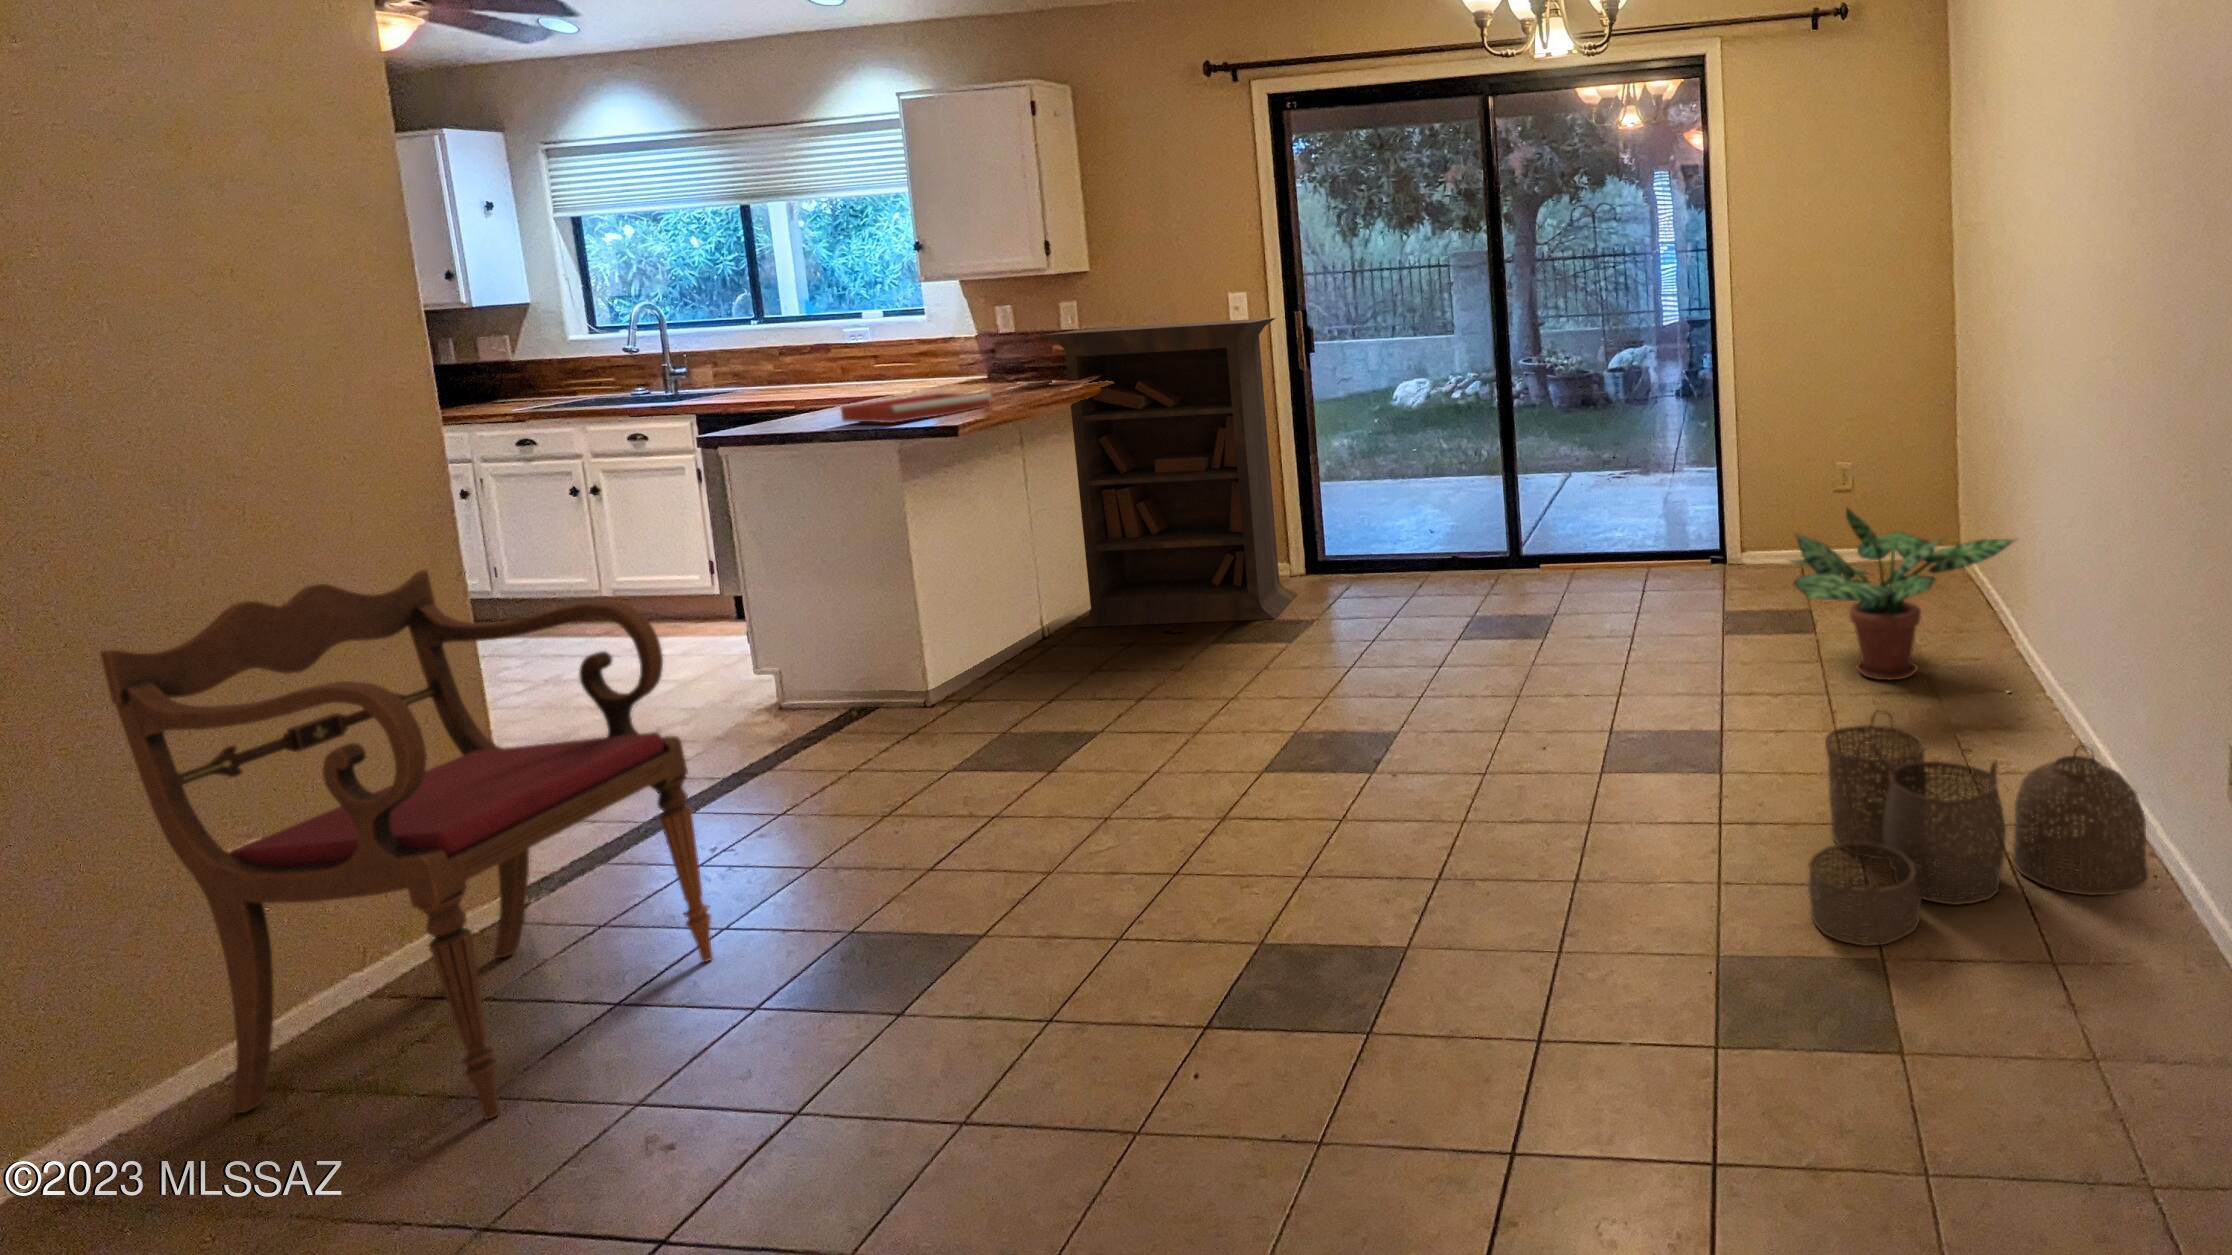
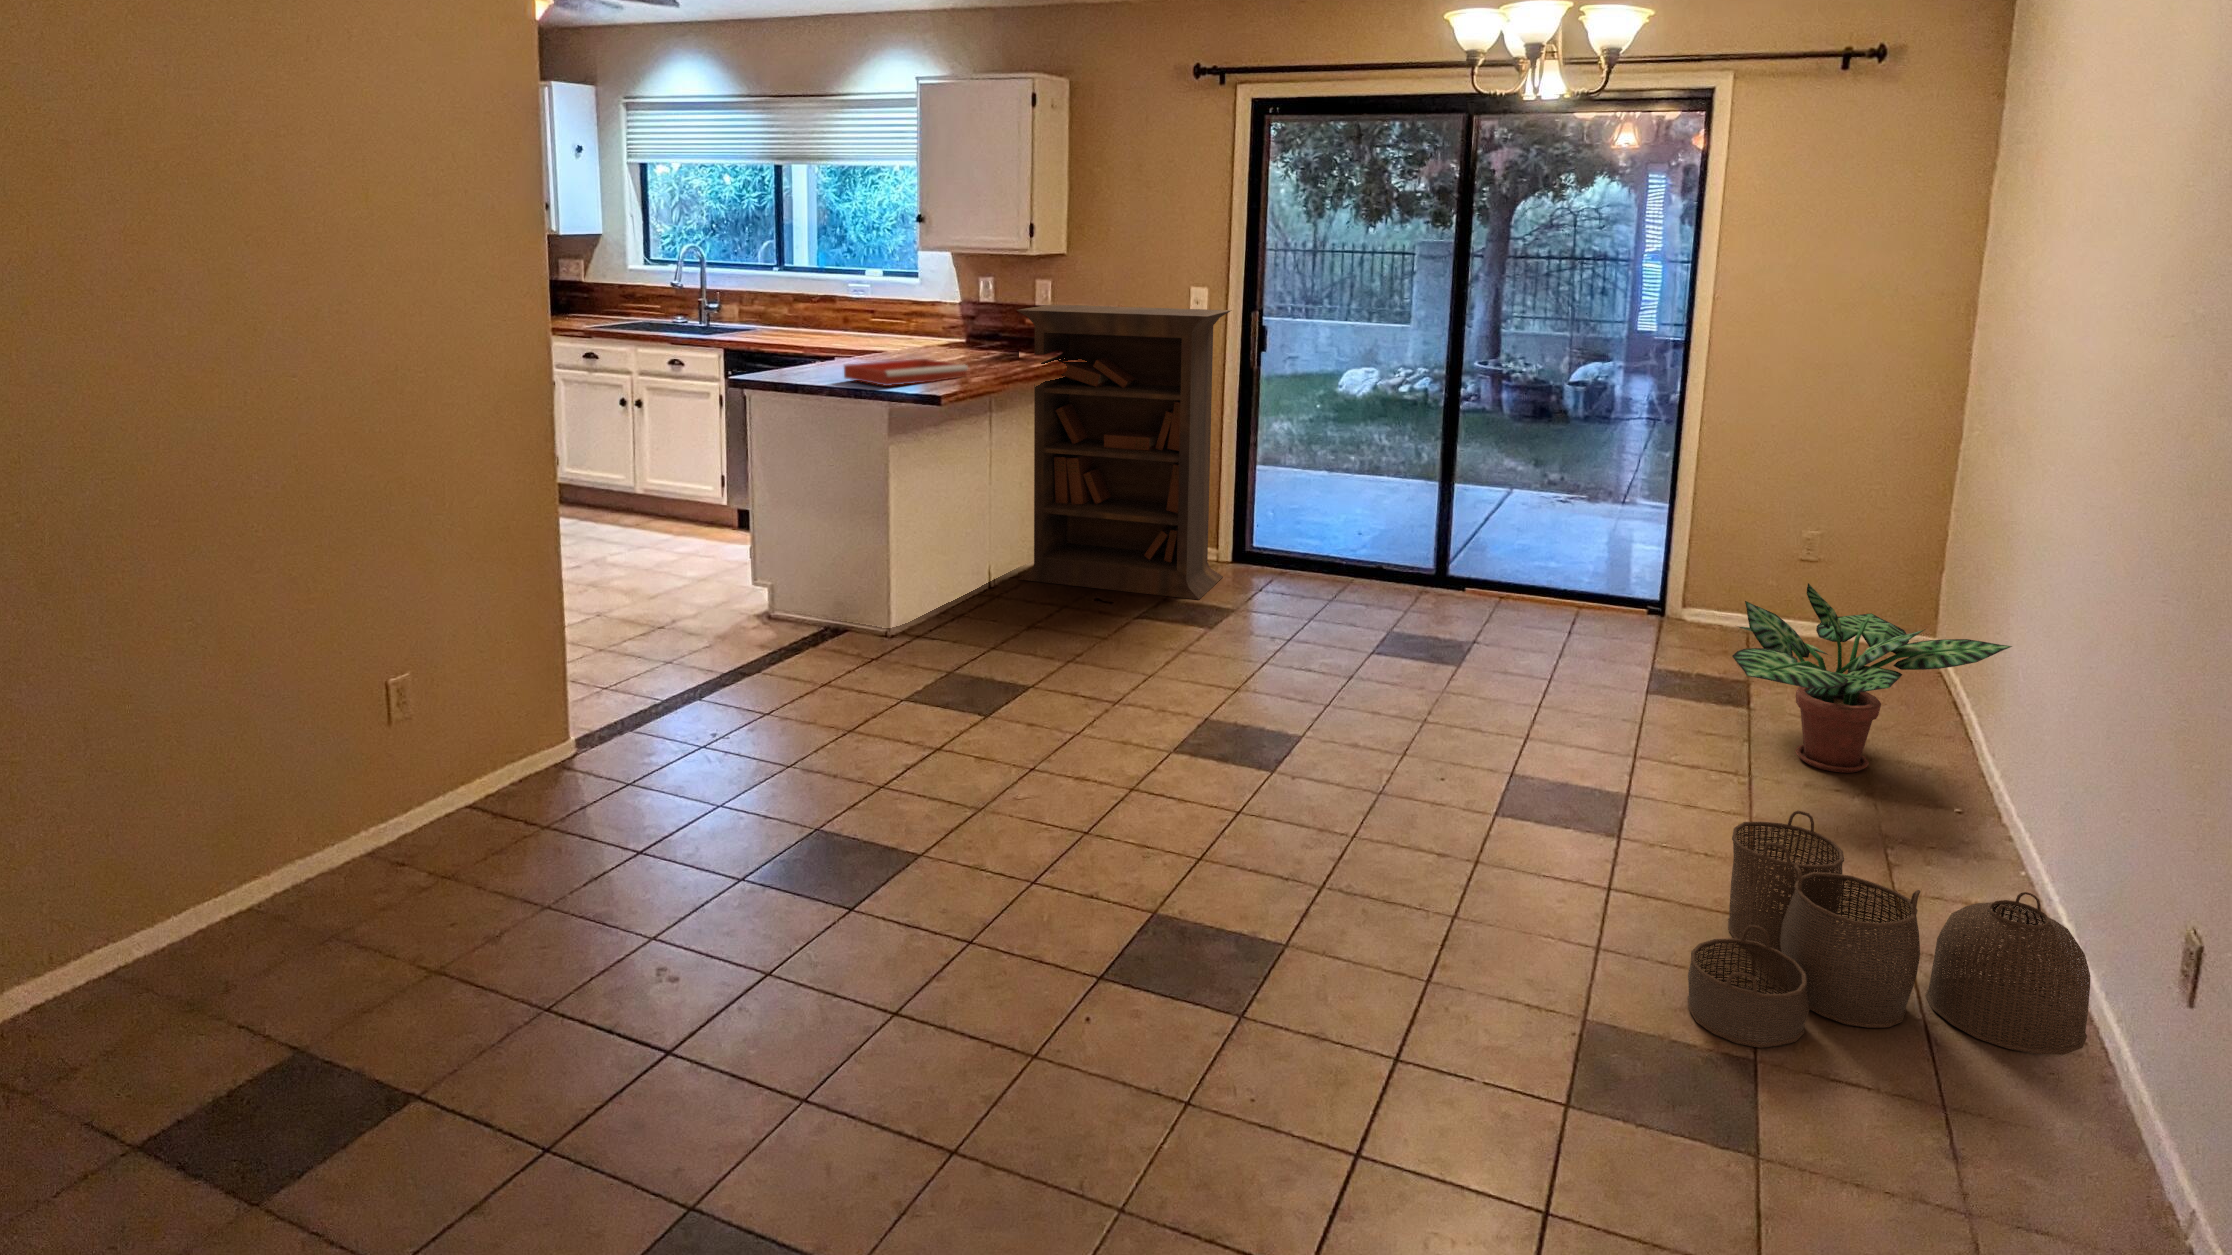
armchair: present [100,570,713,1119] -> none [354,487,725,921]

